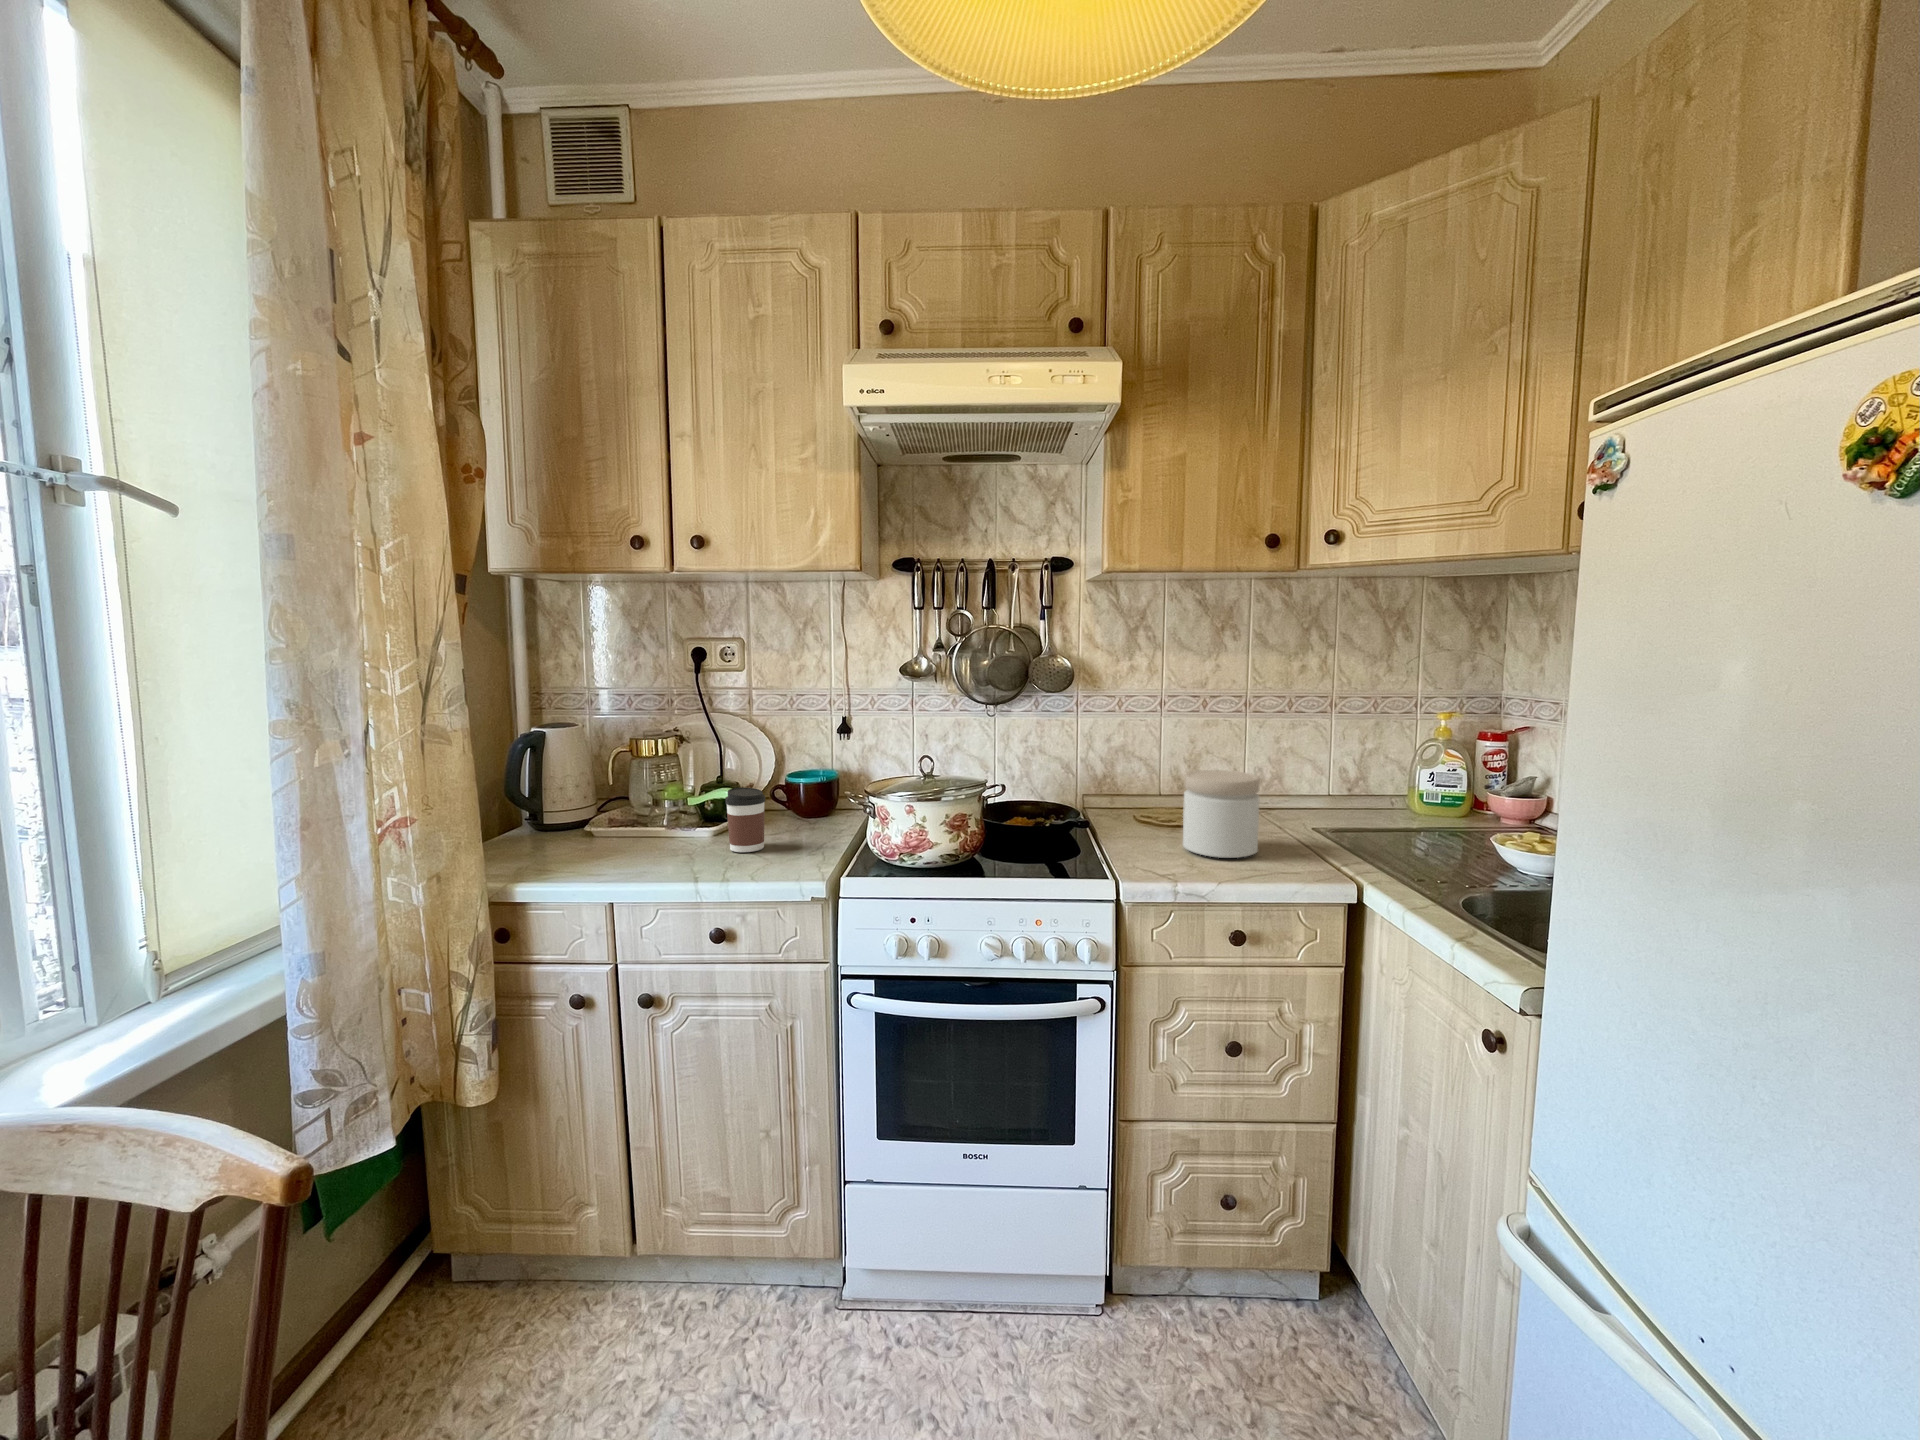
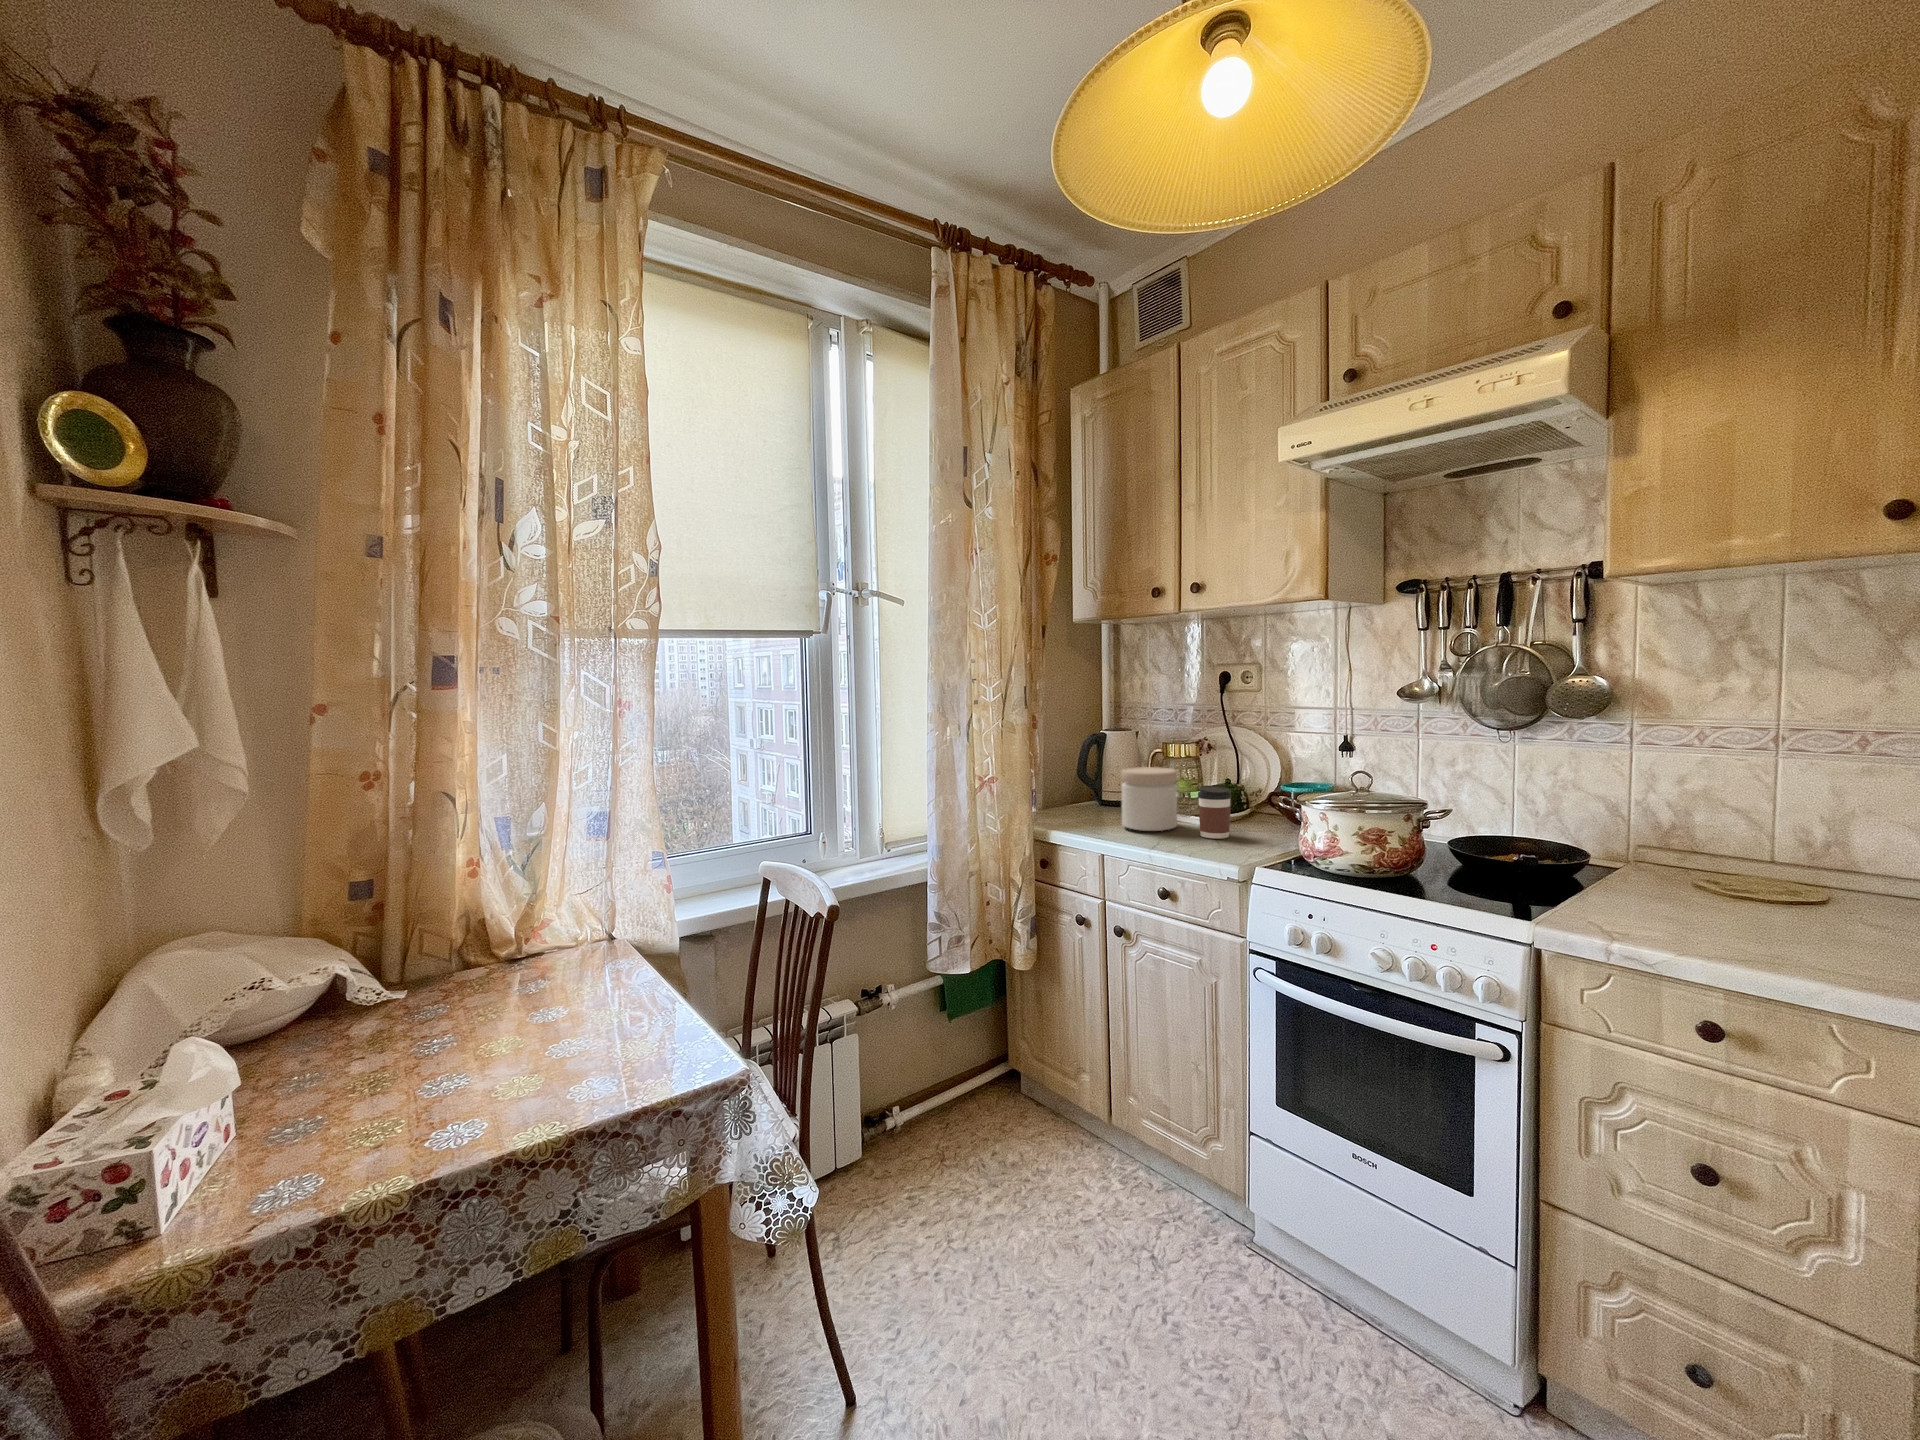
jar: present [1183,770,1260,858] -> present [1122,767,1177,831]

